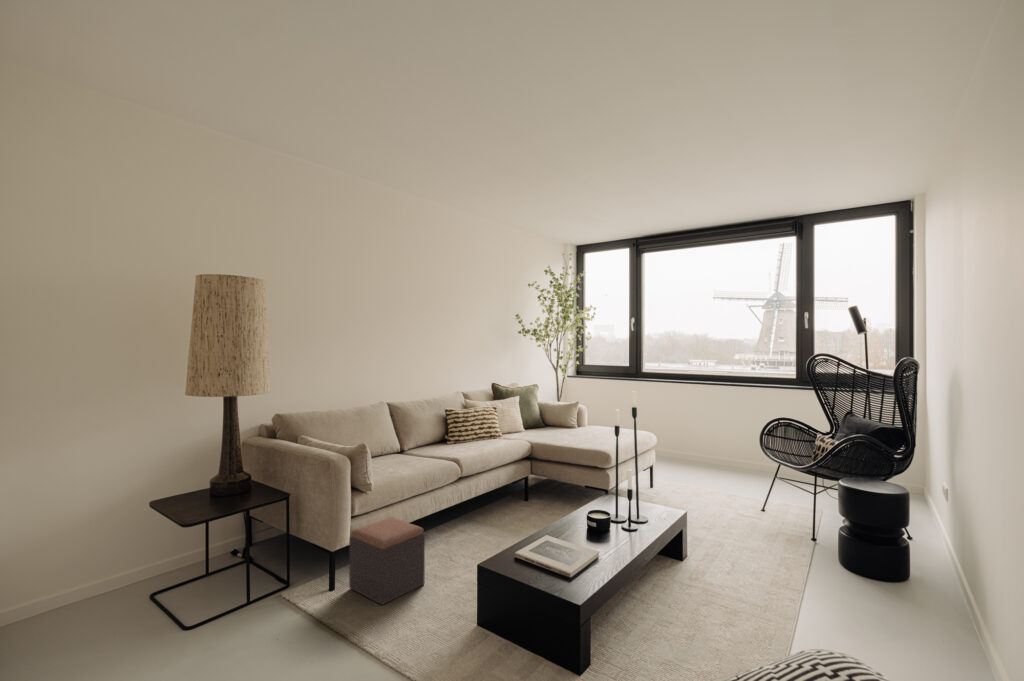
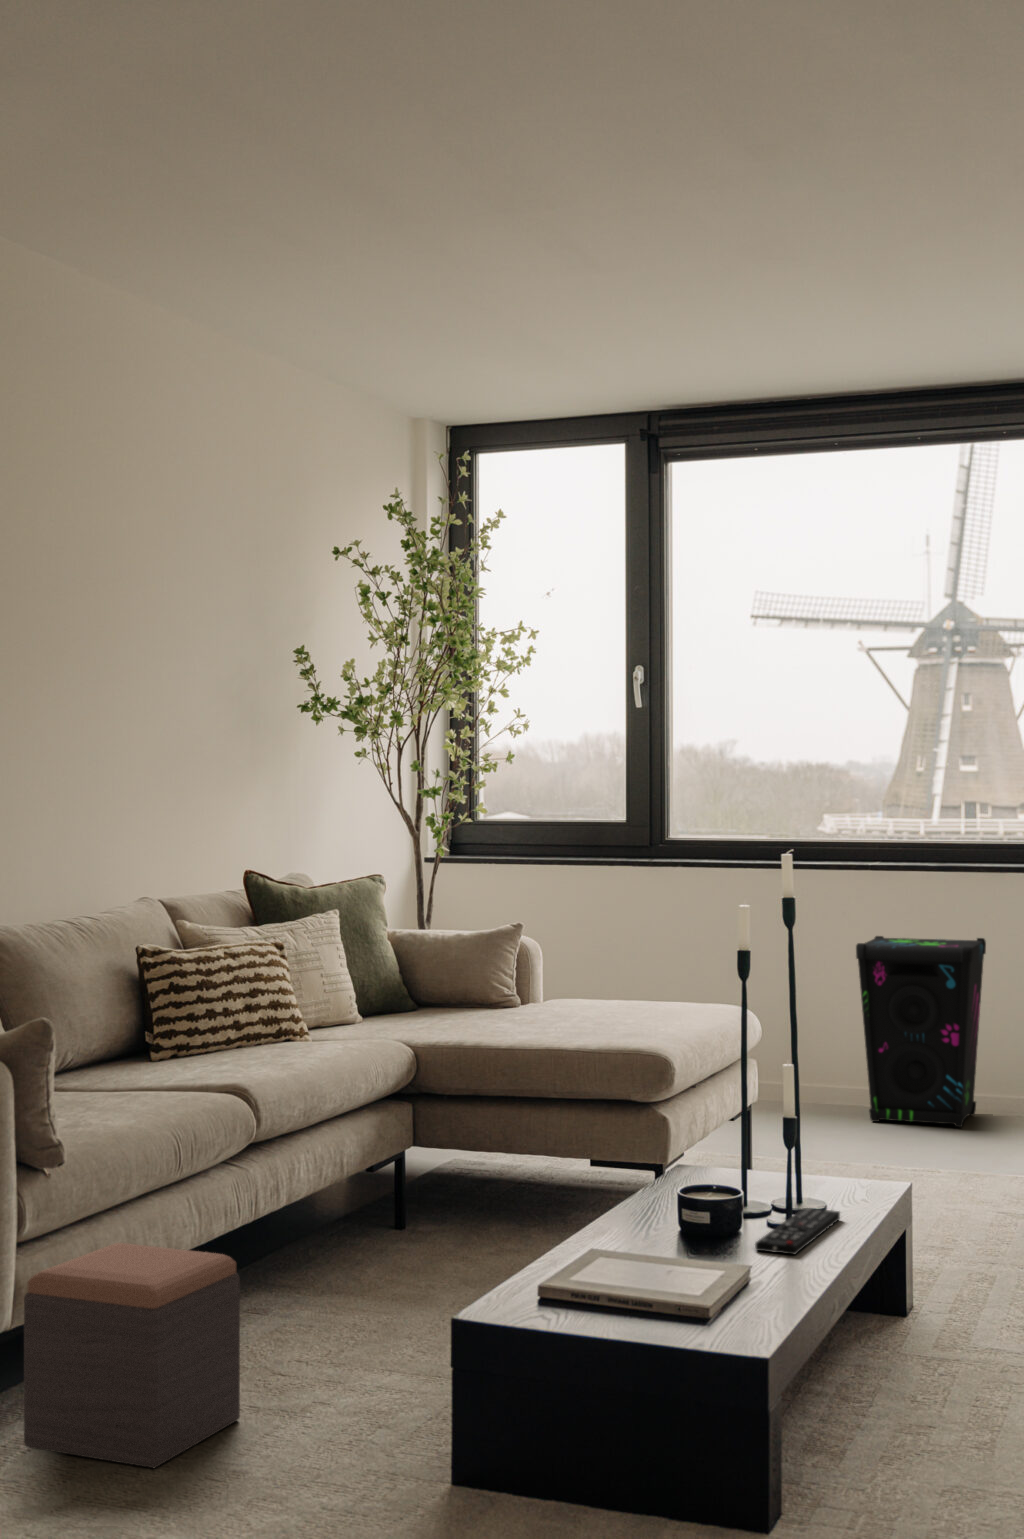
speaker: none [699,406,746,473] -> present [856,936,986,1127]
remote control: none [609,522,651,546] -> present [755,1208,840,1254]

